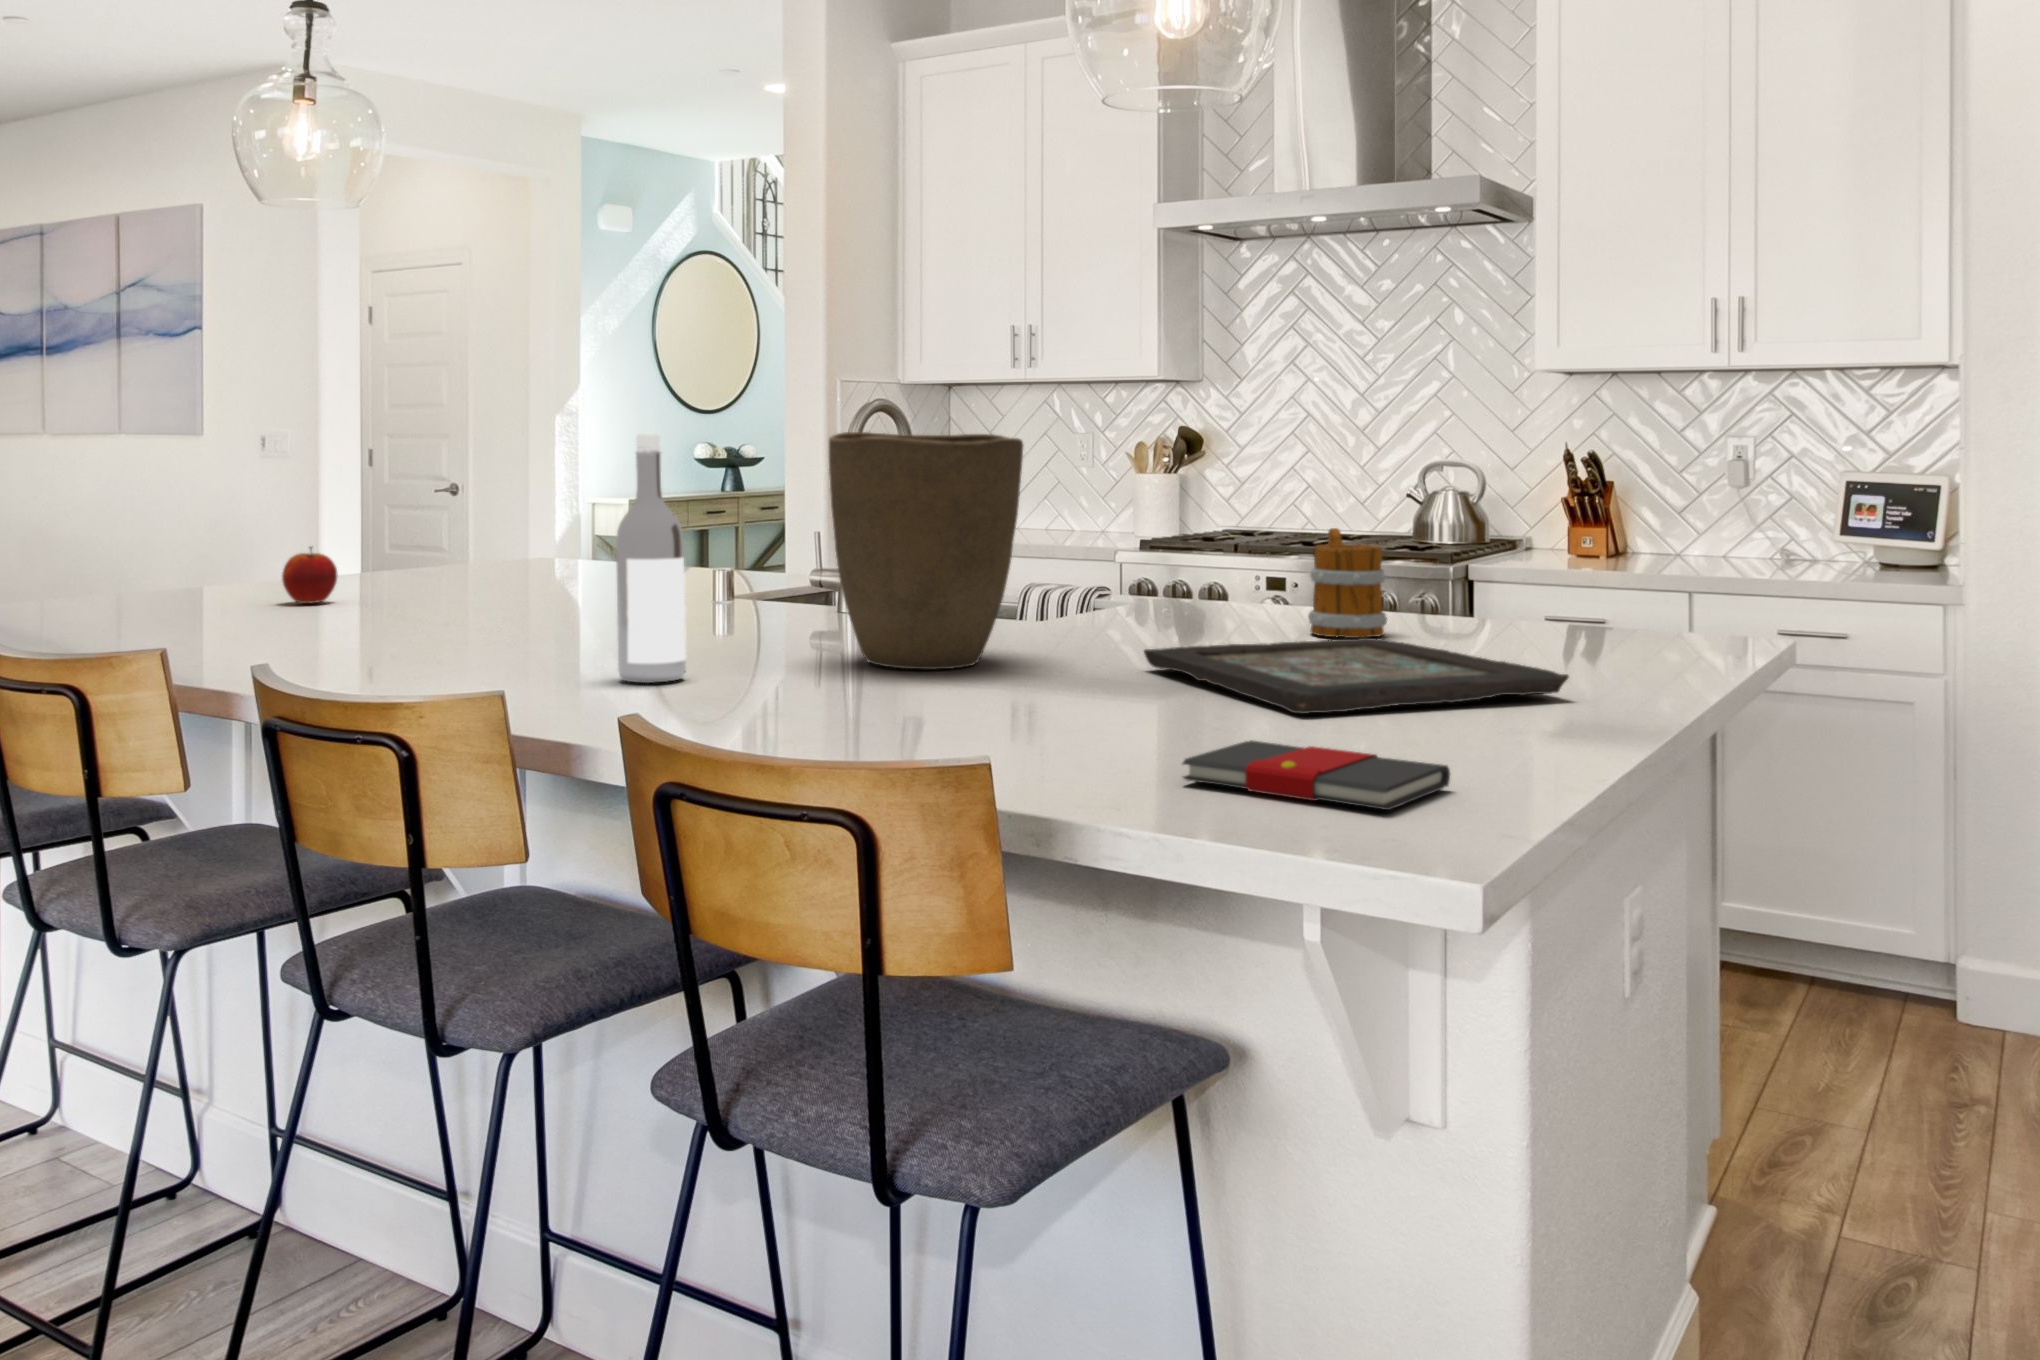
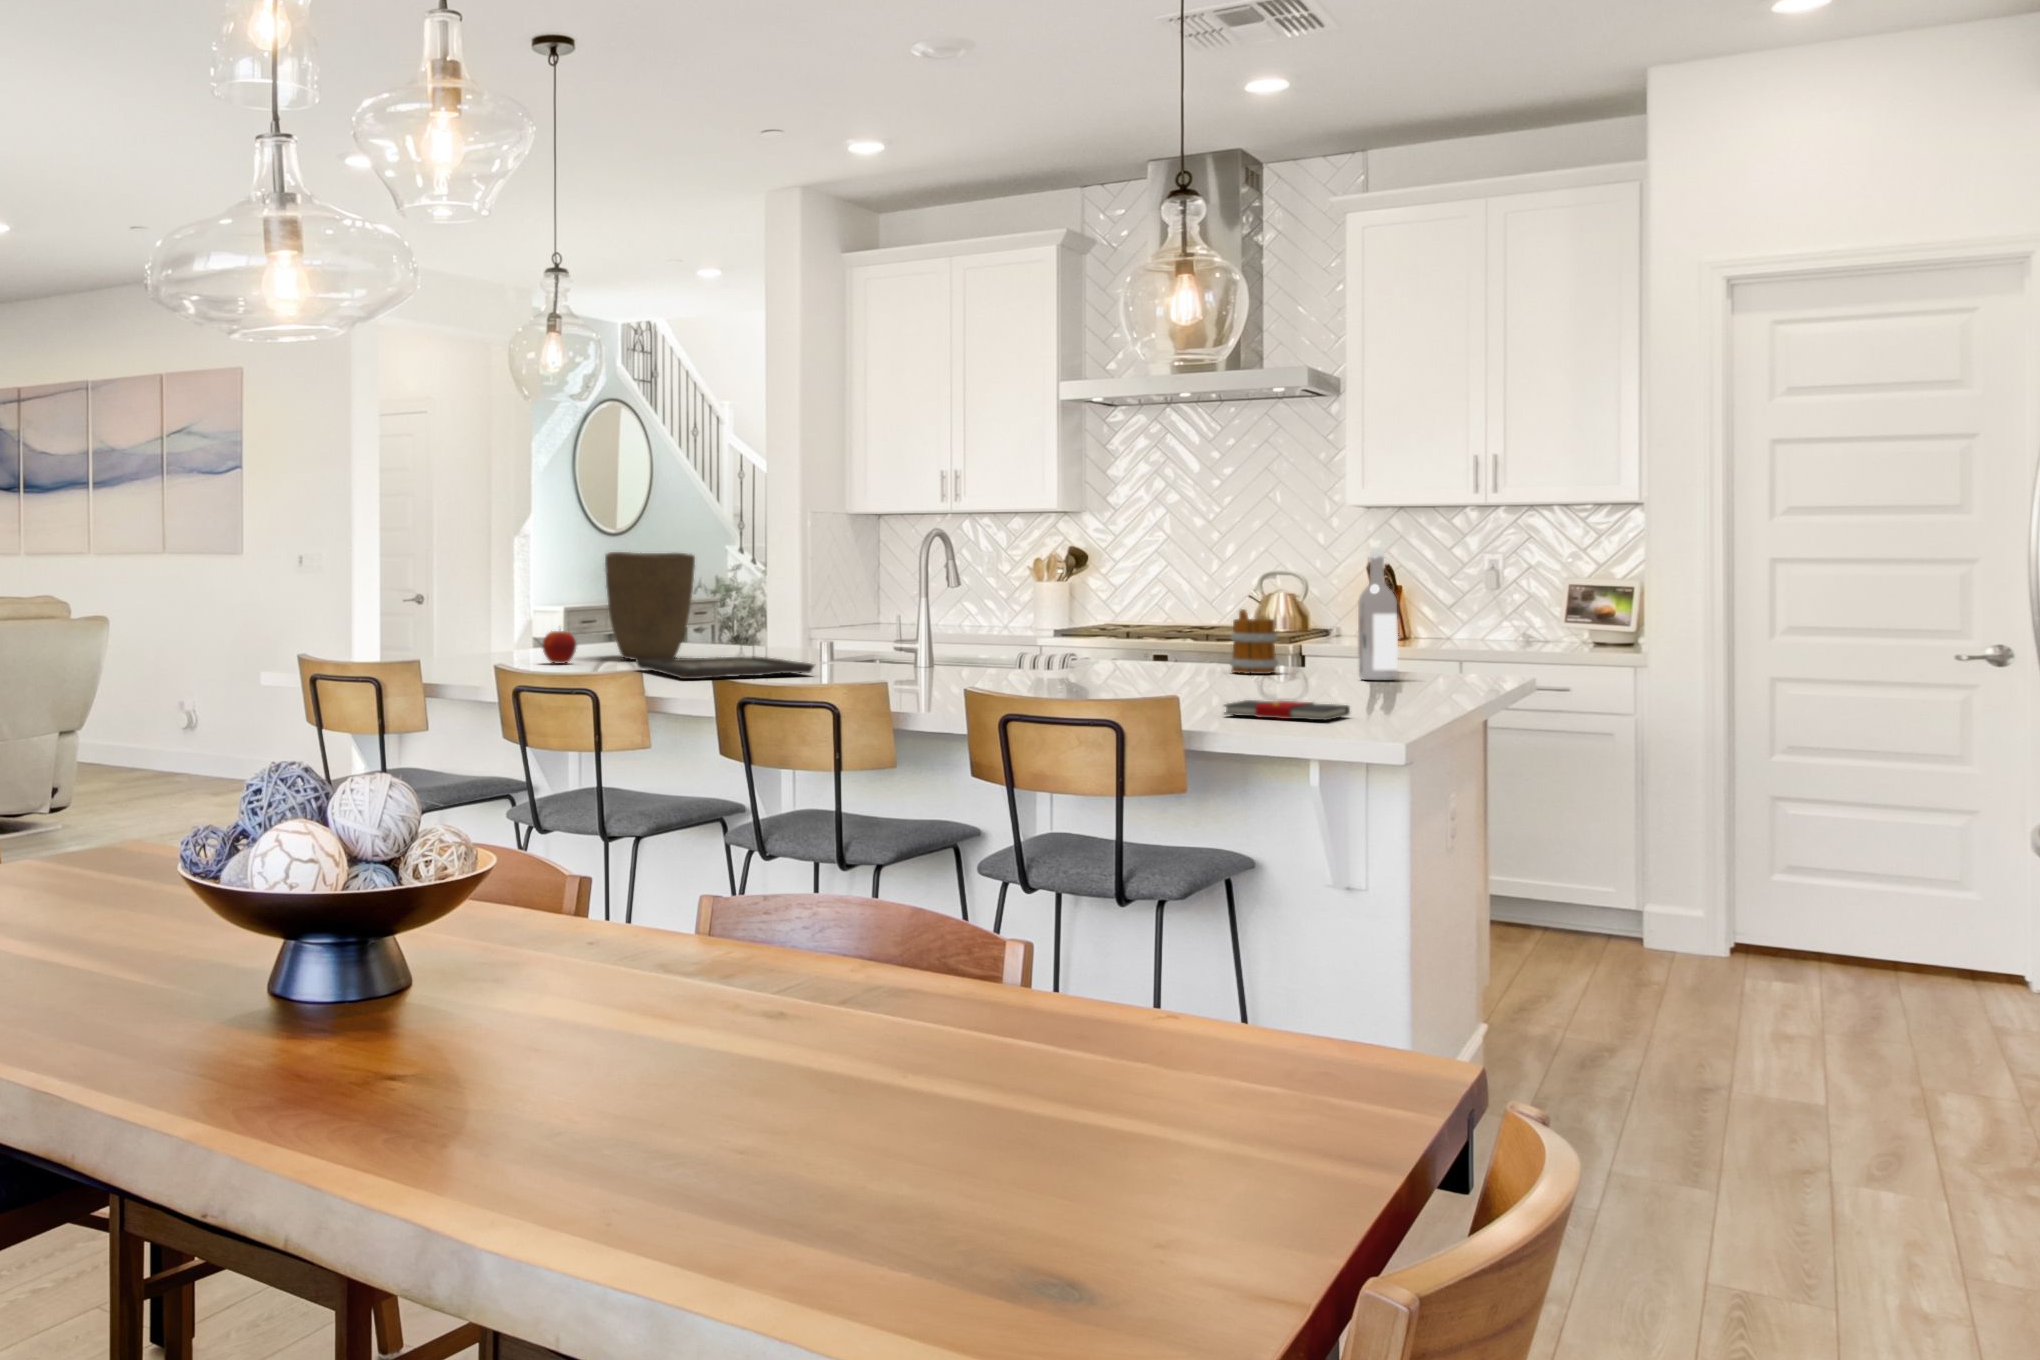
vase: present [829,432,1023,669] -> present [605,552,695,660]
wine bottle: present [616,434,686,683] -> present [1358,547,1398,680]
decorative tray: present [1144,638,1569,714] -> present [636,656,814,679]

